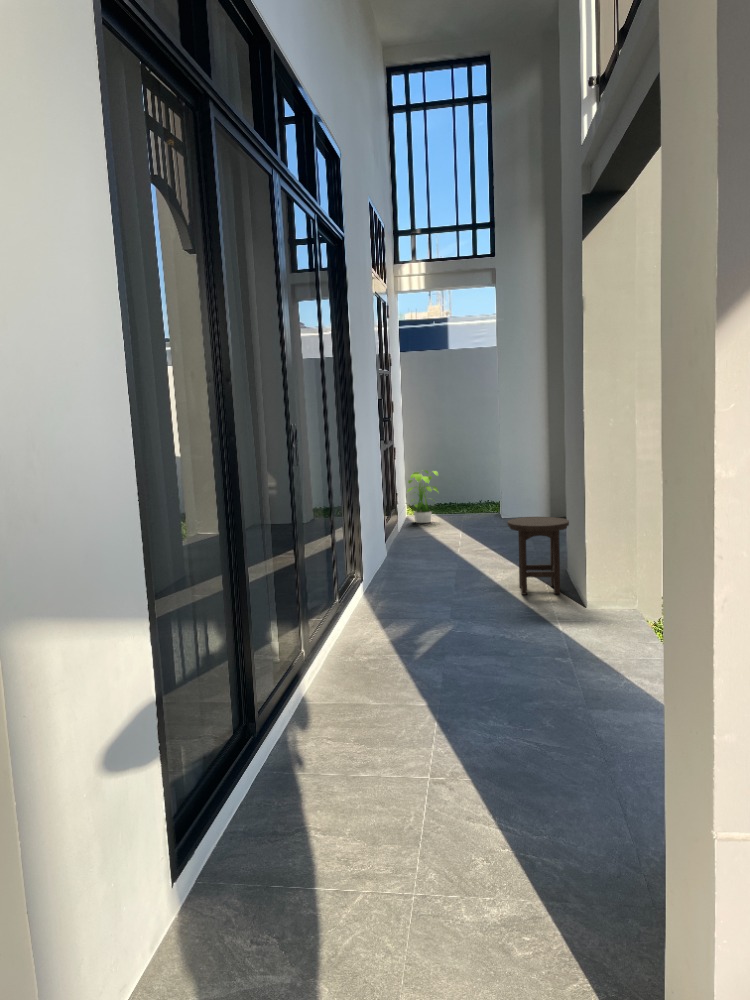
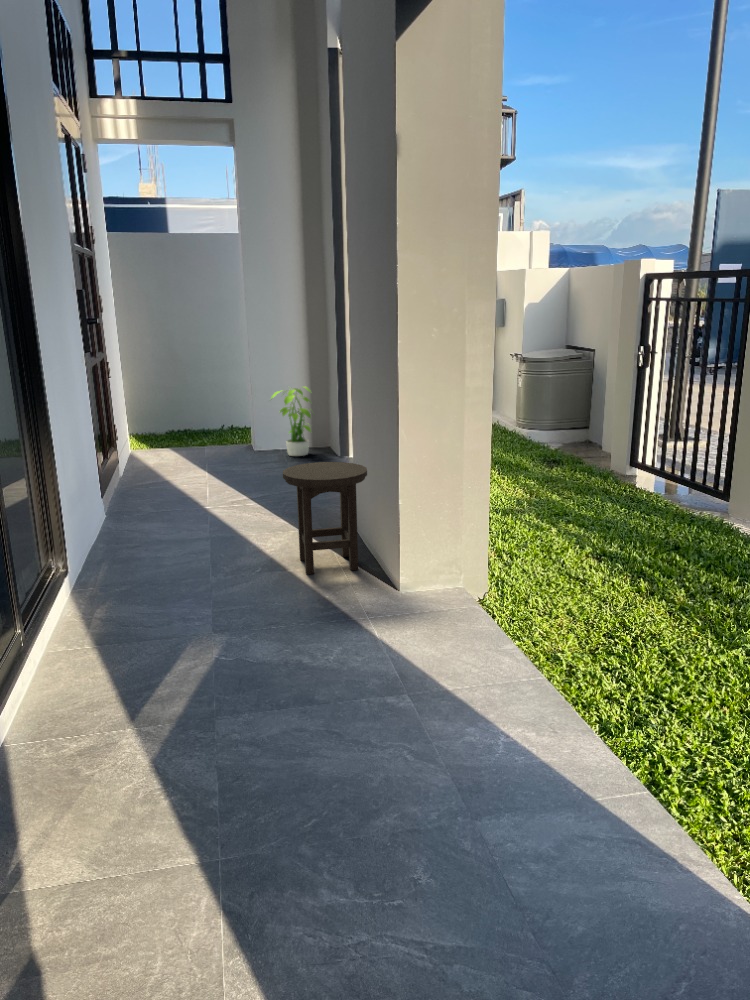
potted plant: present [407,470,438,523] -> present [271,387,311,456]

